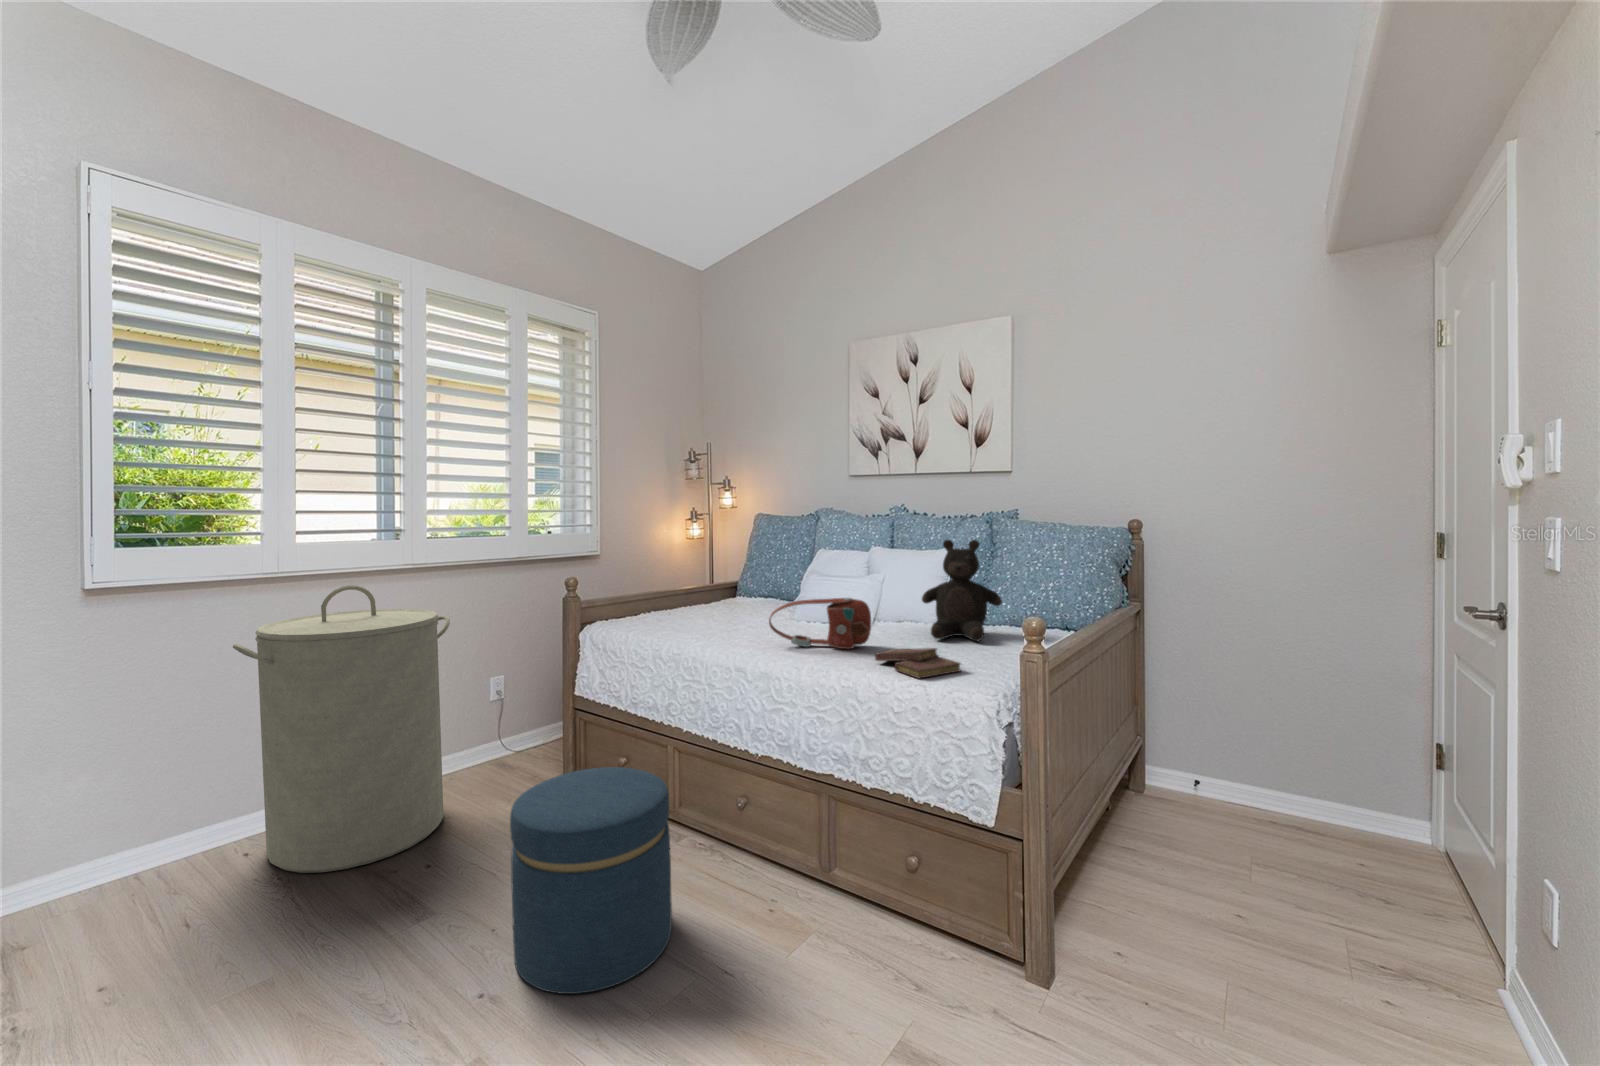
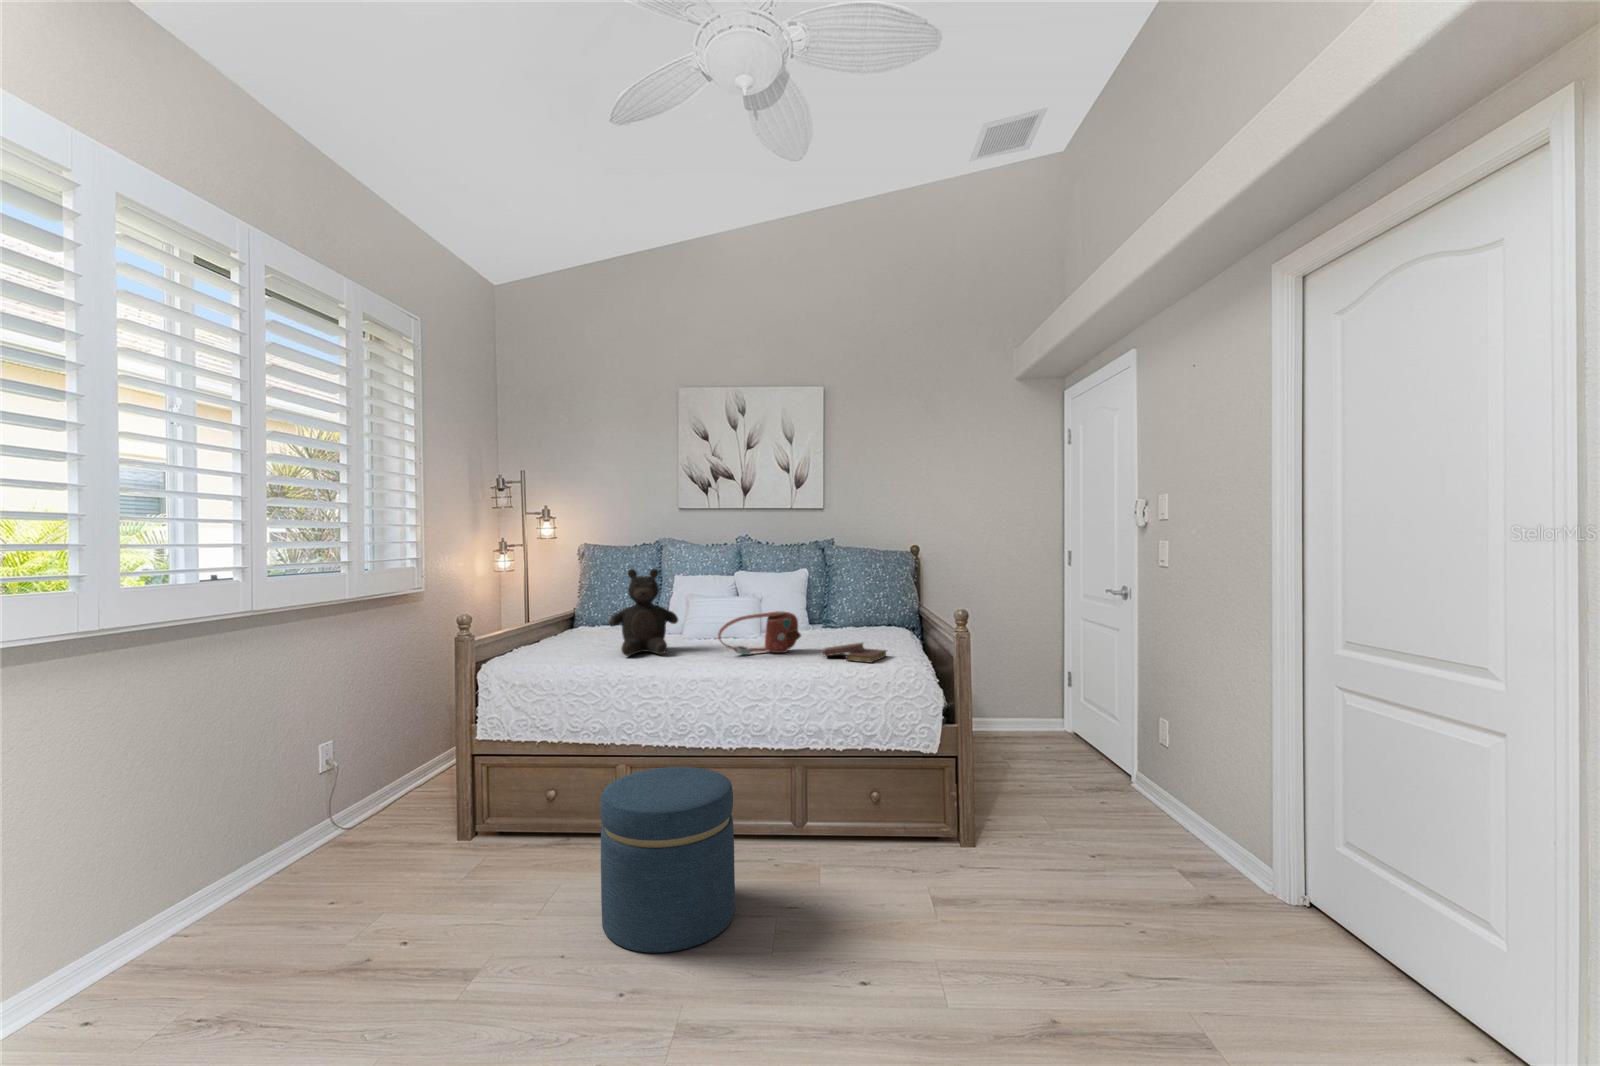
teddy bear: present [922,540,1002,641] -> present [609,569,678,656]
laundry hamper: present [233,585,450,873] -> none [163,632,383,973]

